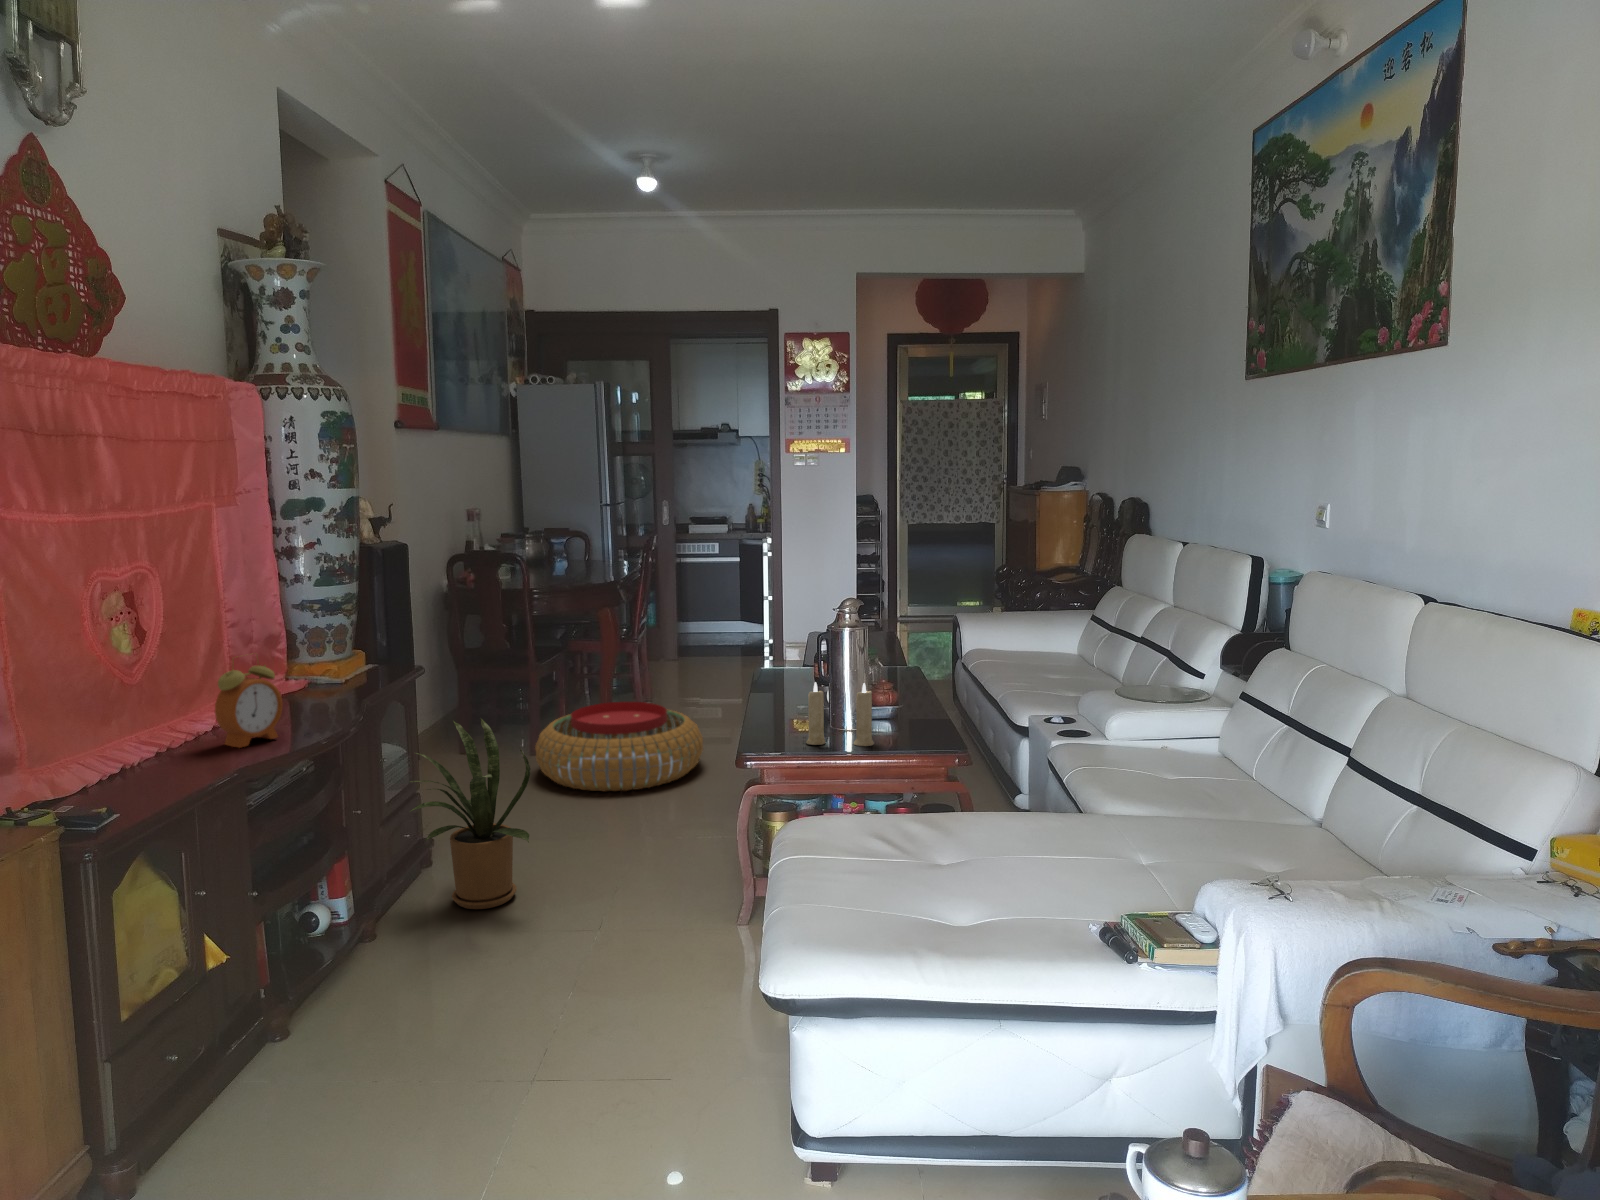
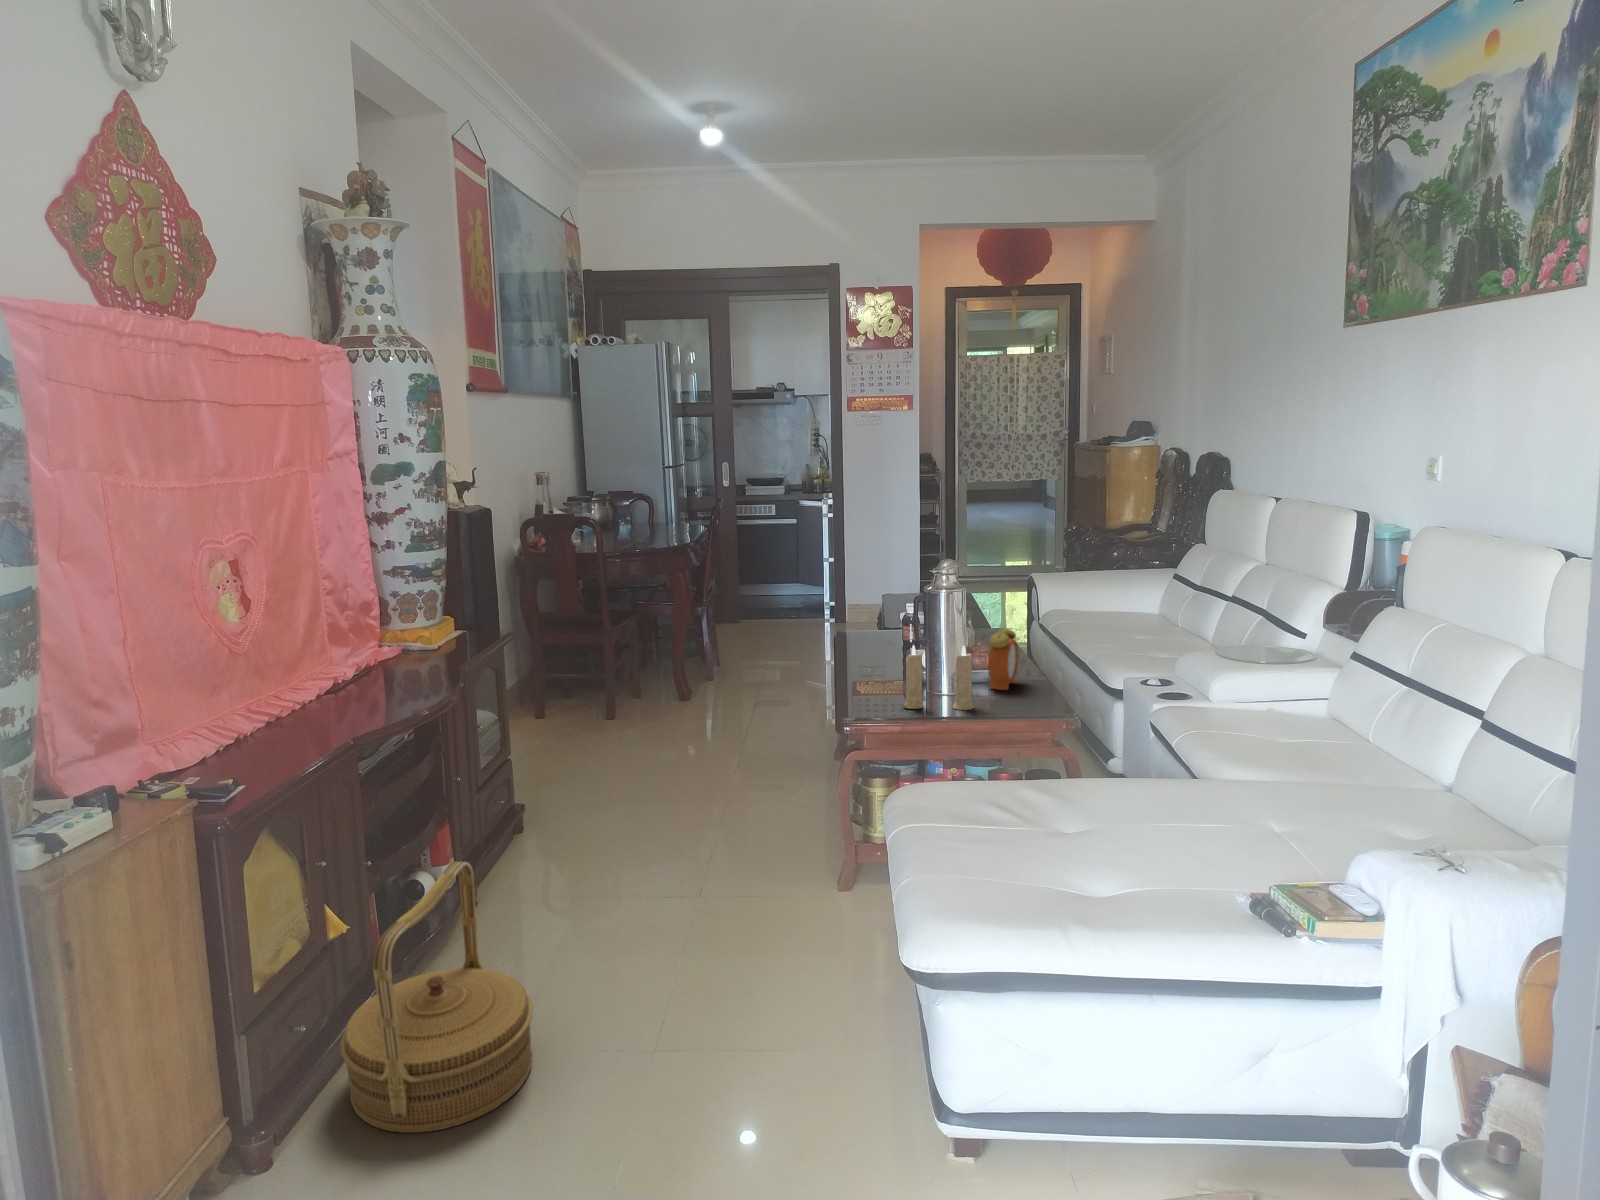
alarm clock: present [215,662,282,748] -> present [988,620,1019,690]
pouf: present [535,702,703,791] -> none [614,664,781,754]
house plant: present [410,719,530,909] -> none [499,682,626,874]
woven basket: none [215,891,414,1161] -> present [340,861,533,1133]

